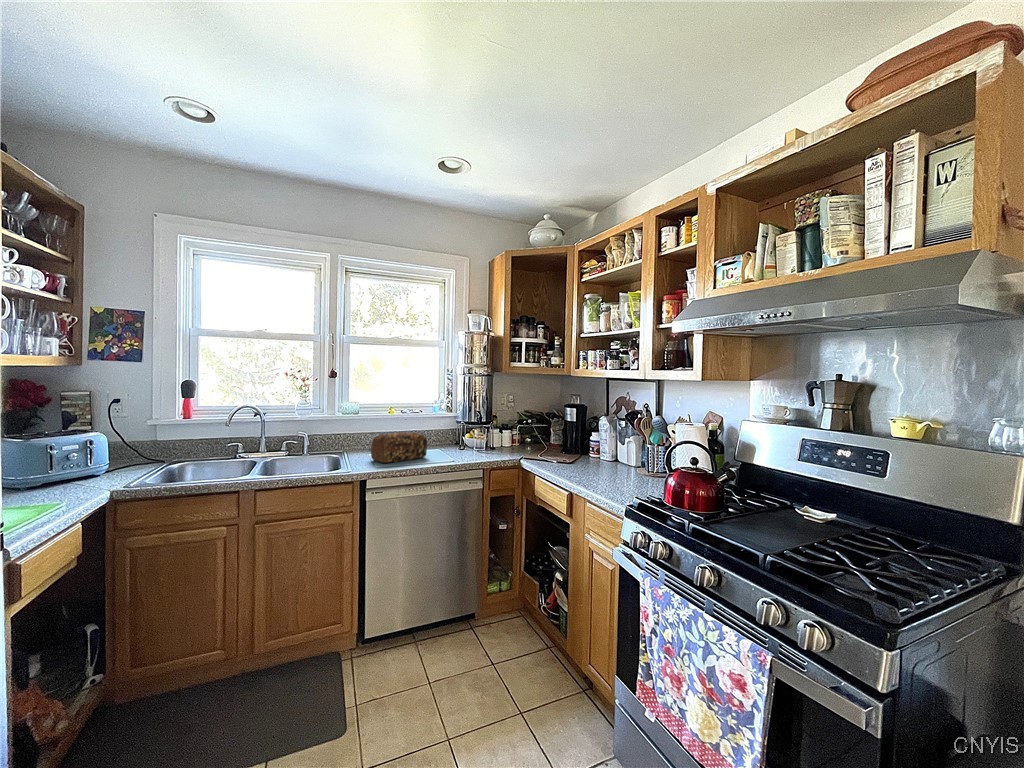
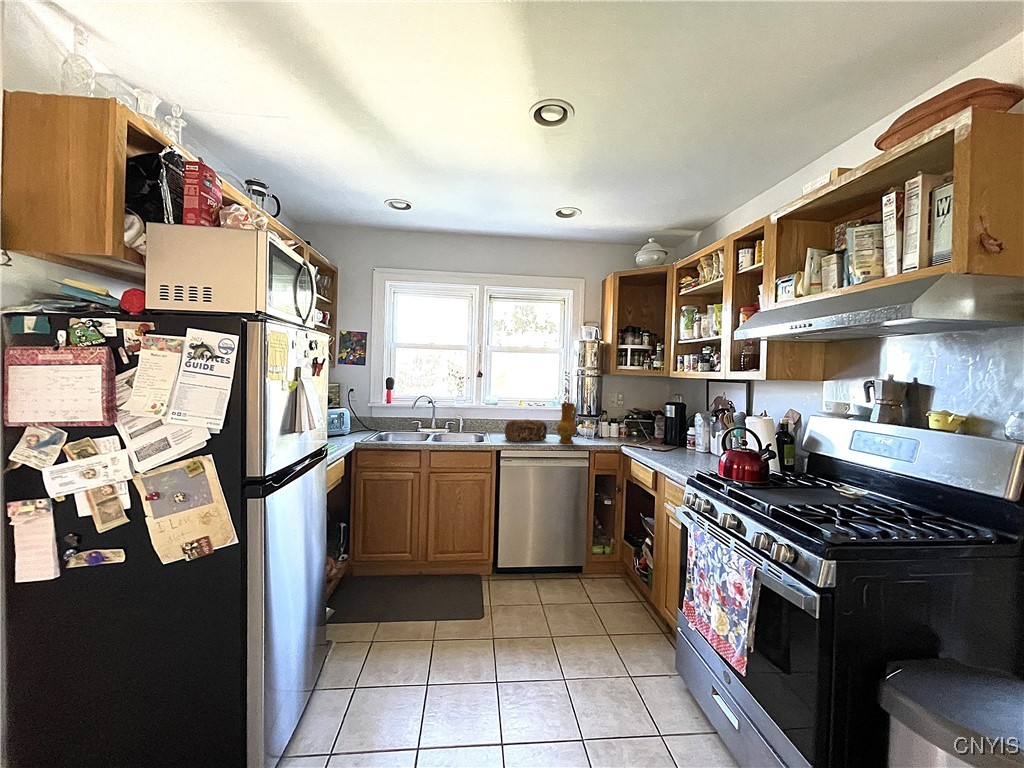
ceramic jug: none [440,409,465,461] -> present [557,403,577,443]

